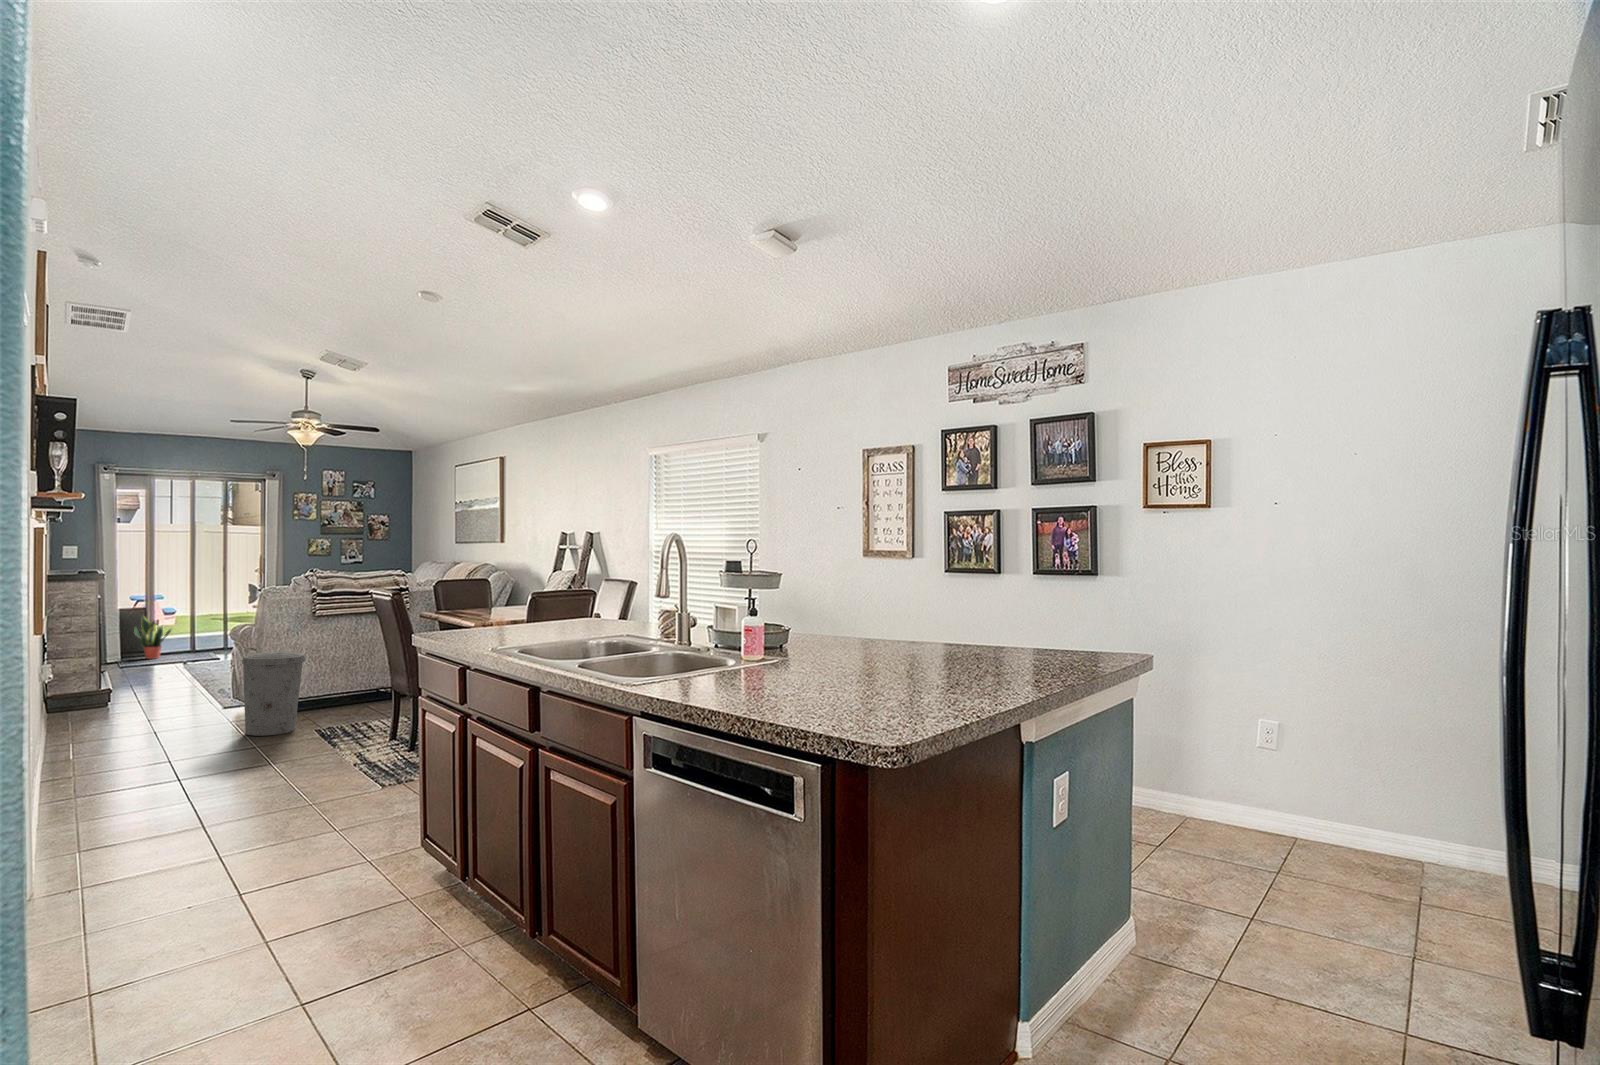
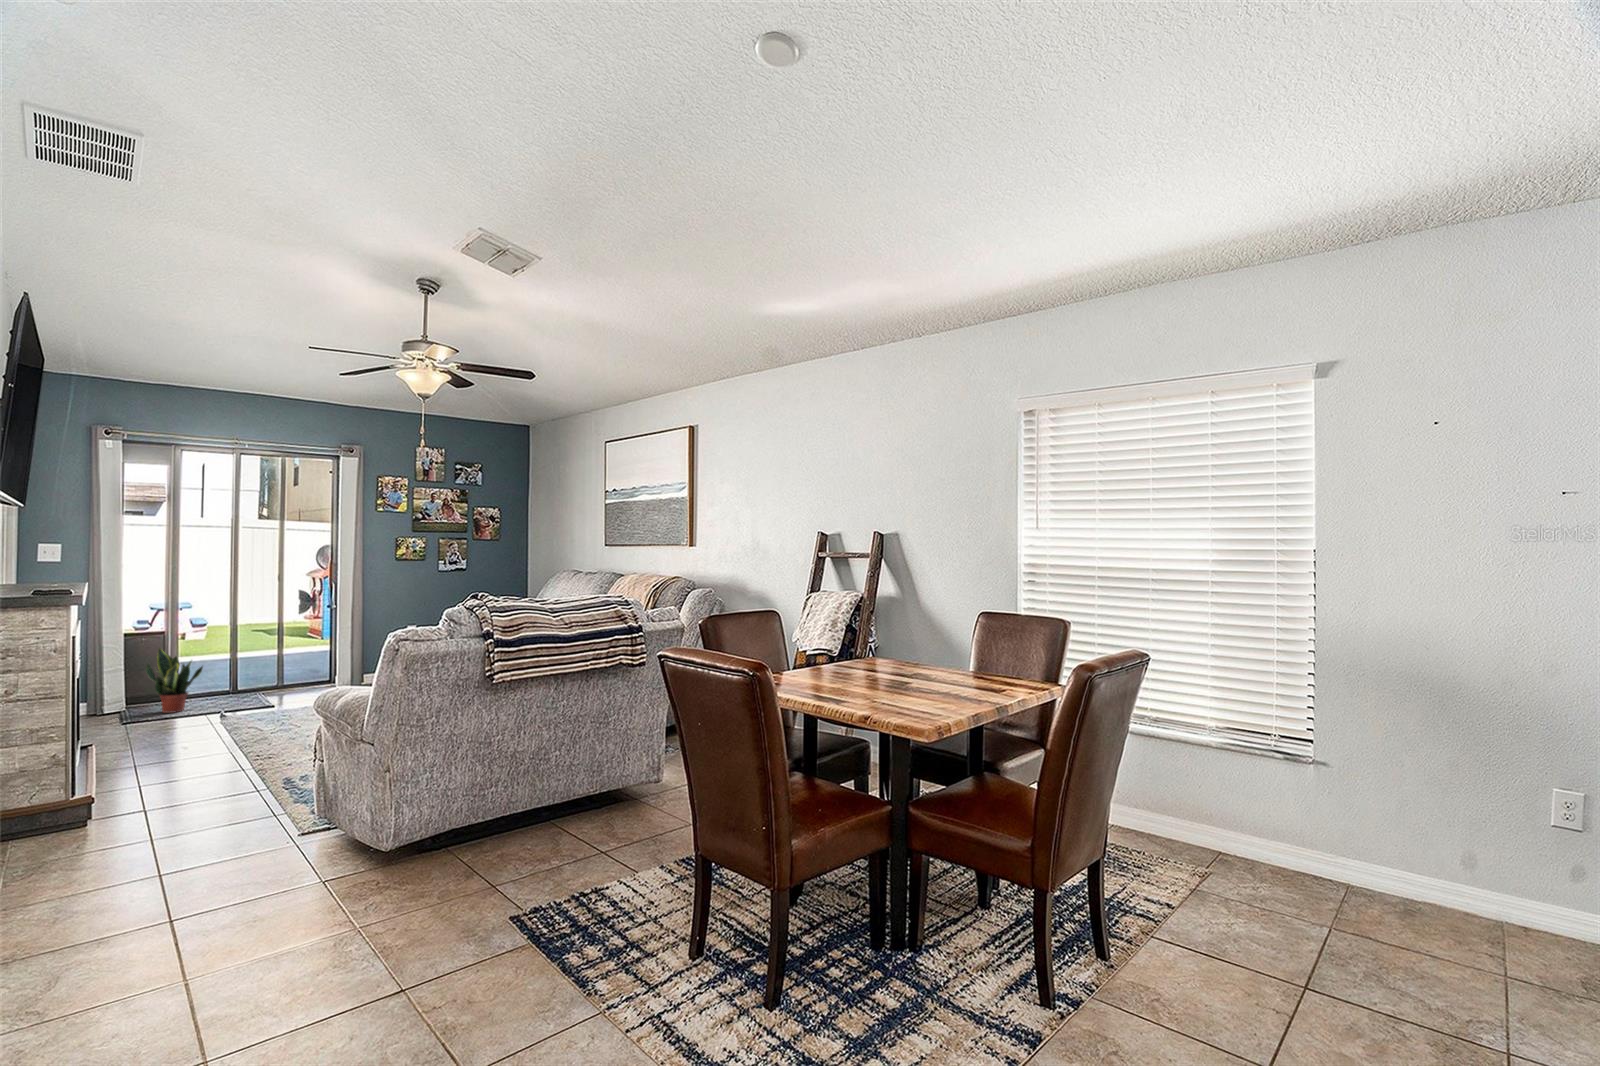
trash can: present [242,651,305,736] -> none [350,786,489,1012]

